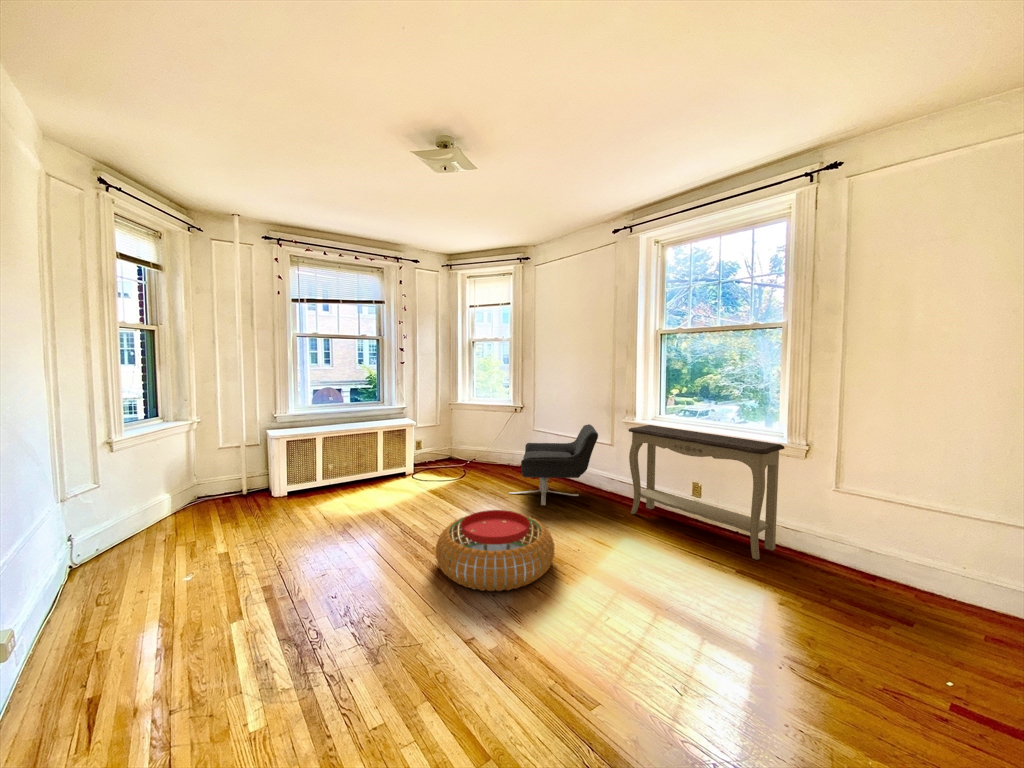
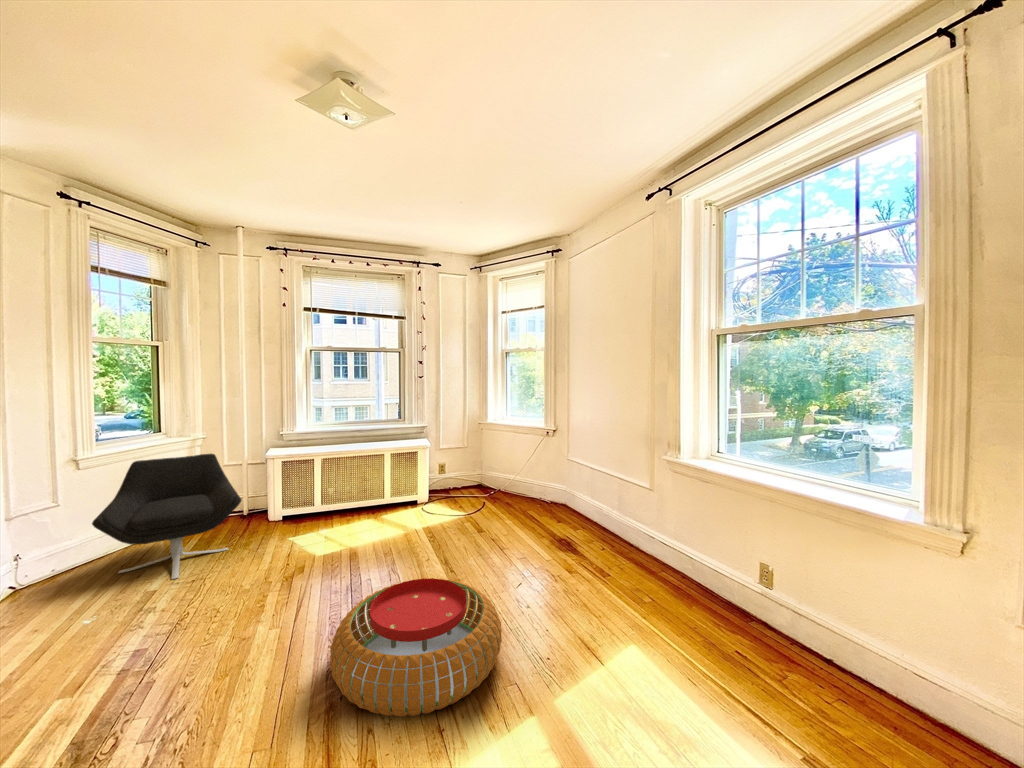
lounge chair: present [509,424,598,505] -> present [92,454,242,579]
console table: present [629,425,785,560] -> none [658,468,916,735]

